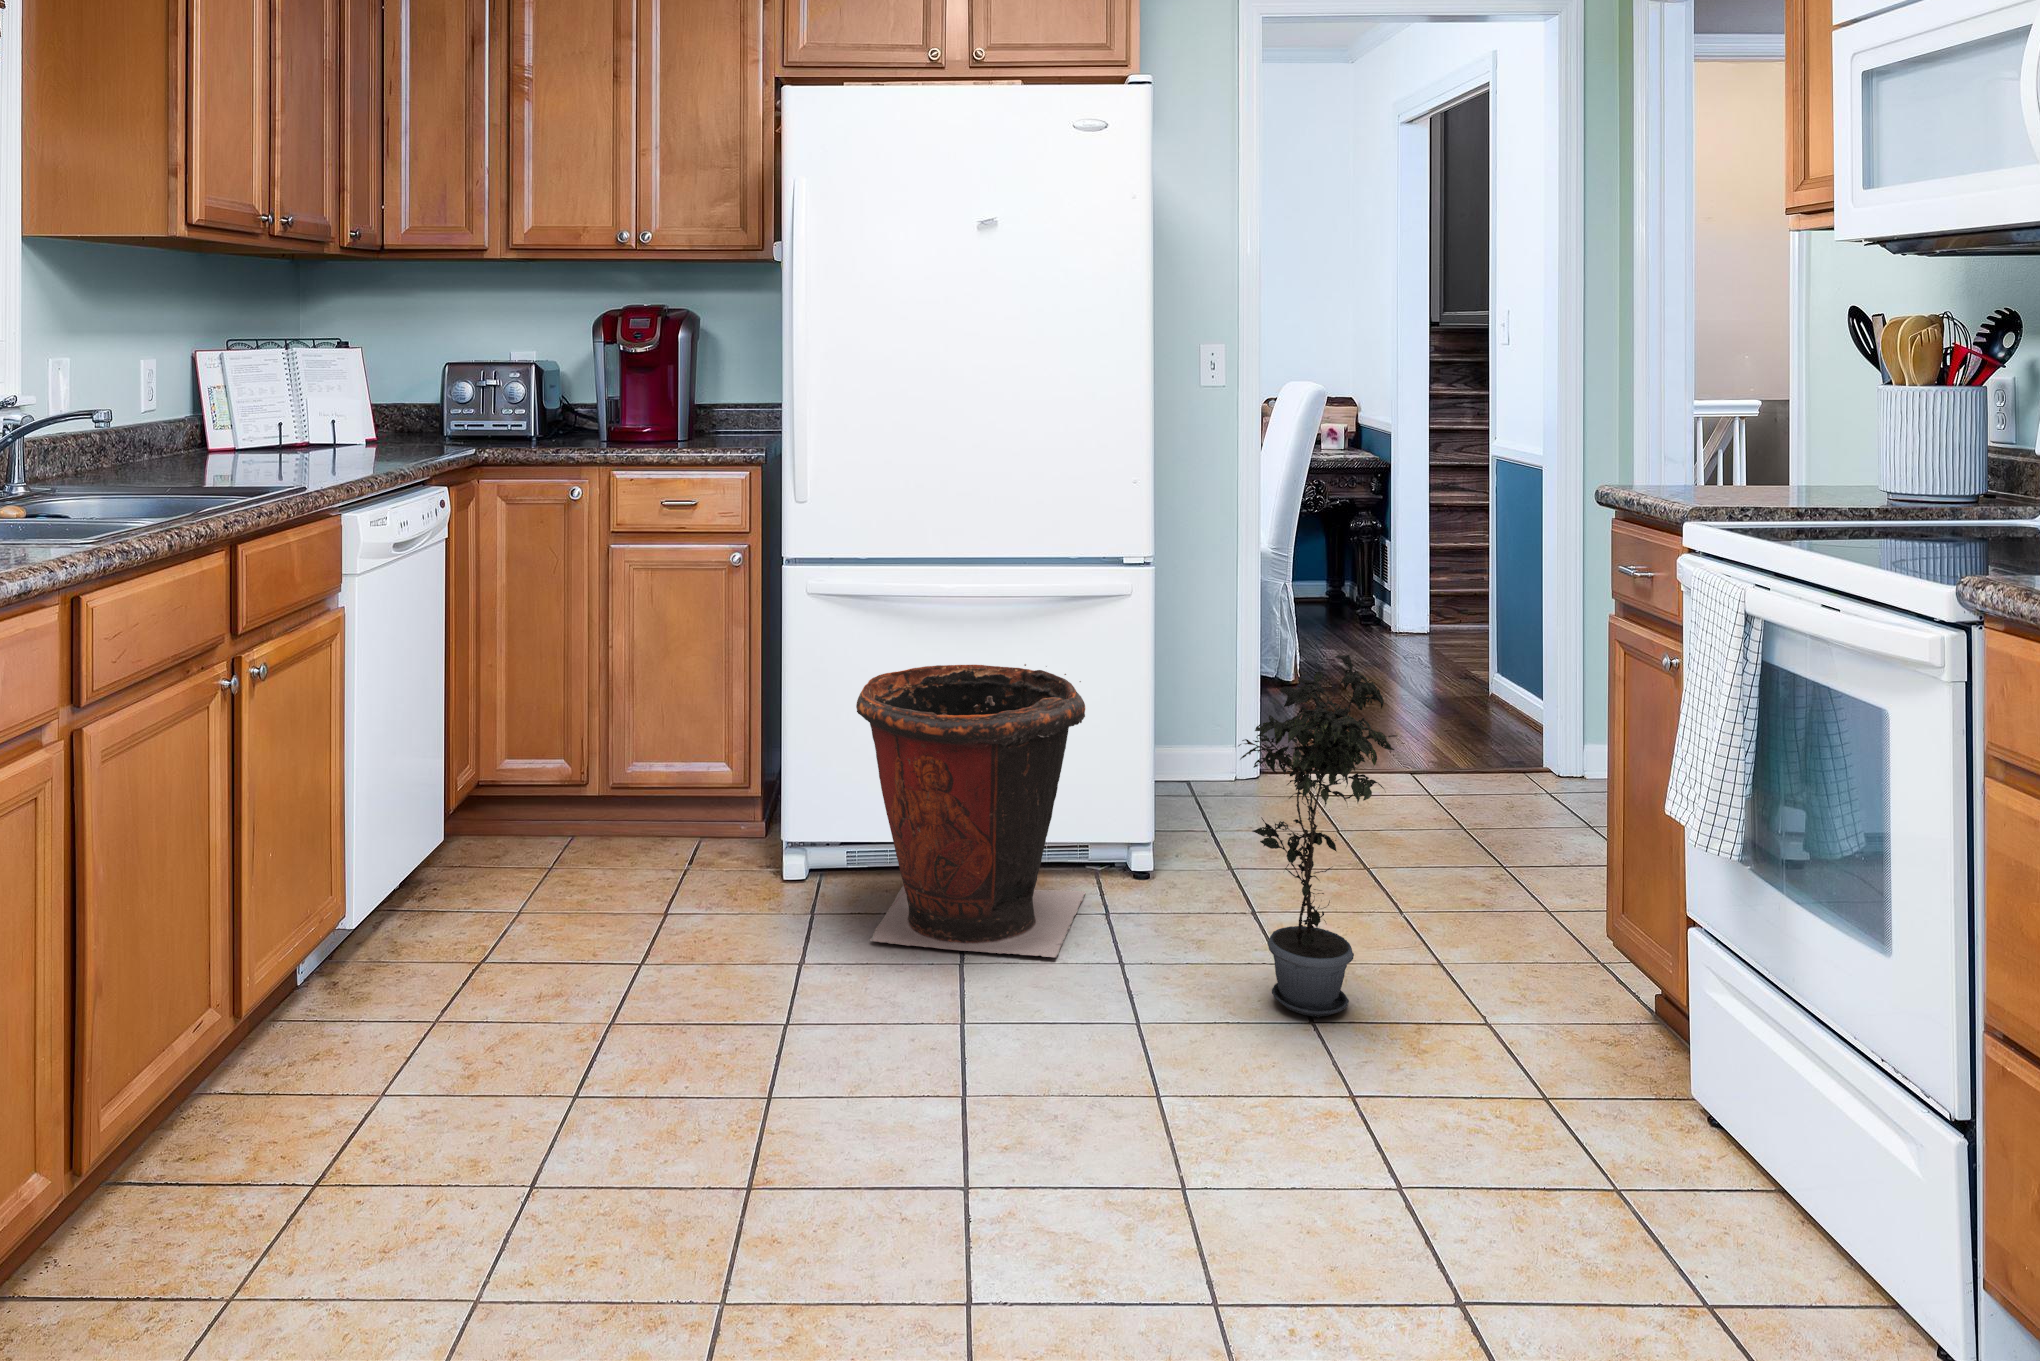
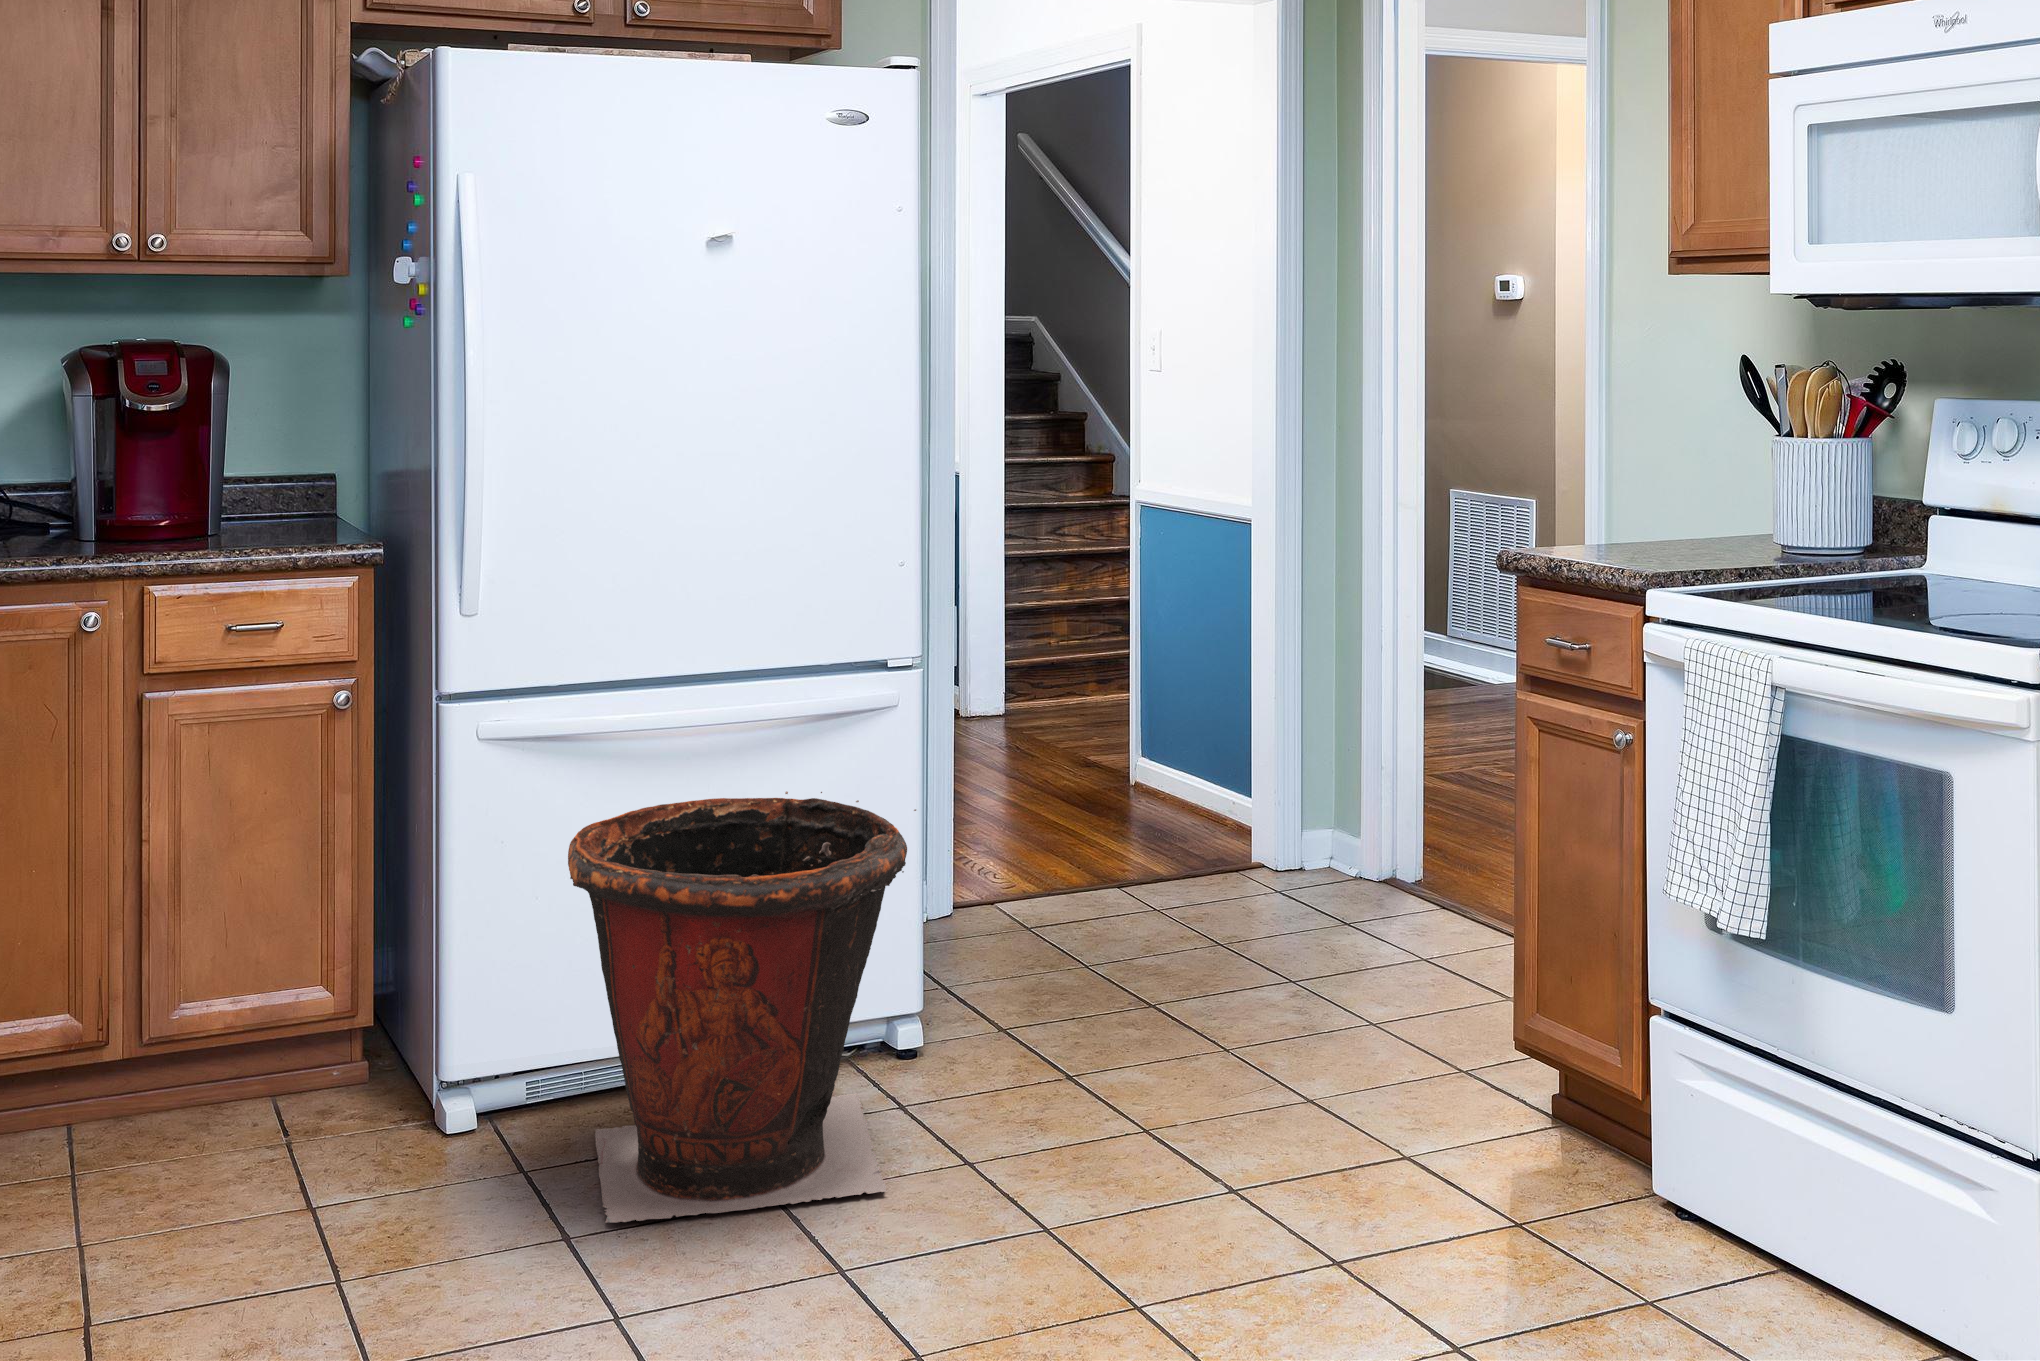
potted plant: present [1238,655,1397,1018] -> none [1155,748,1363,1200]

